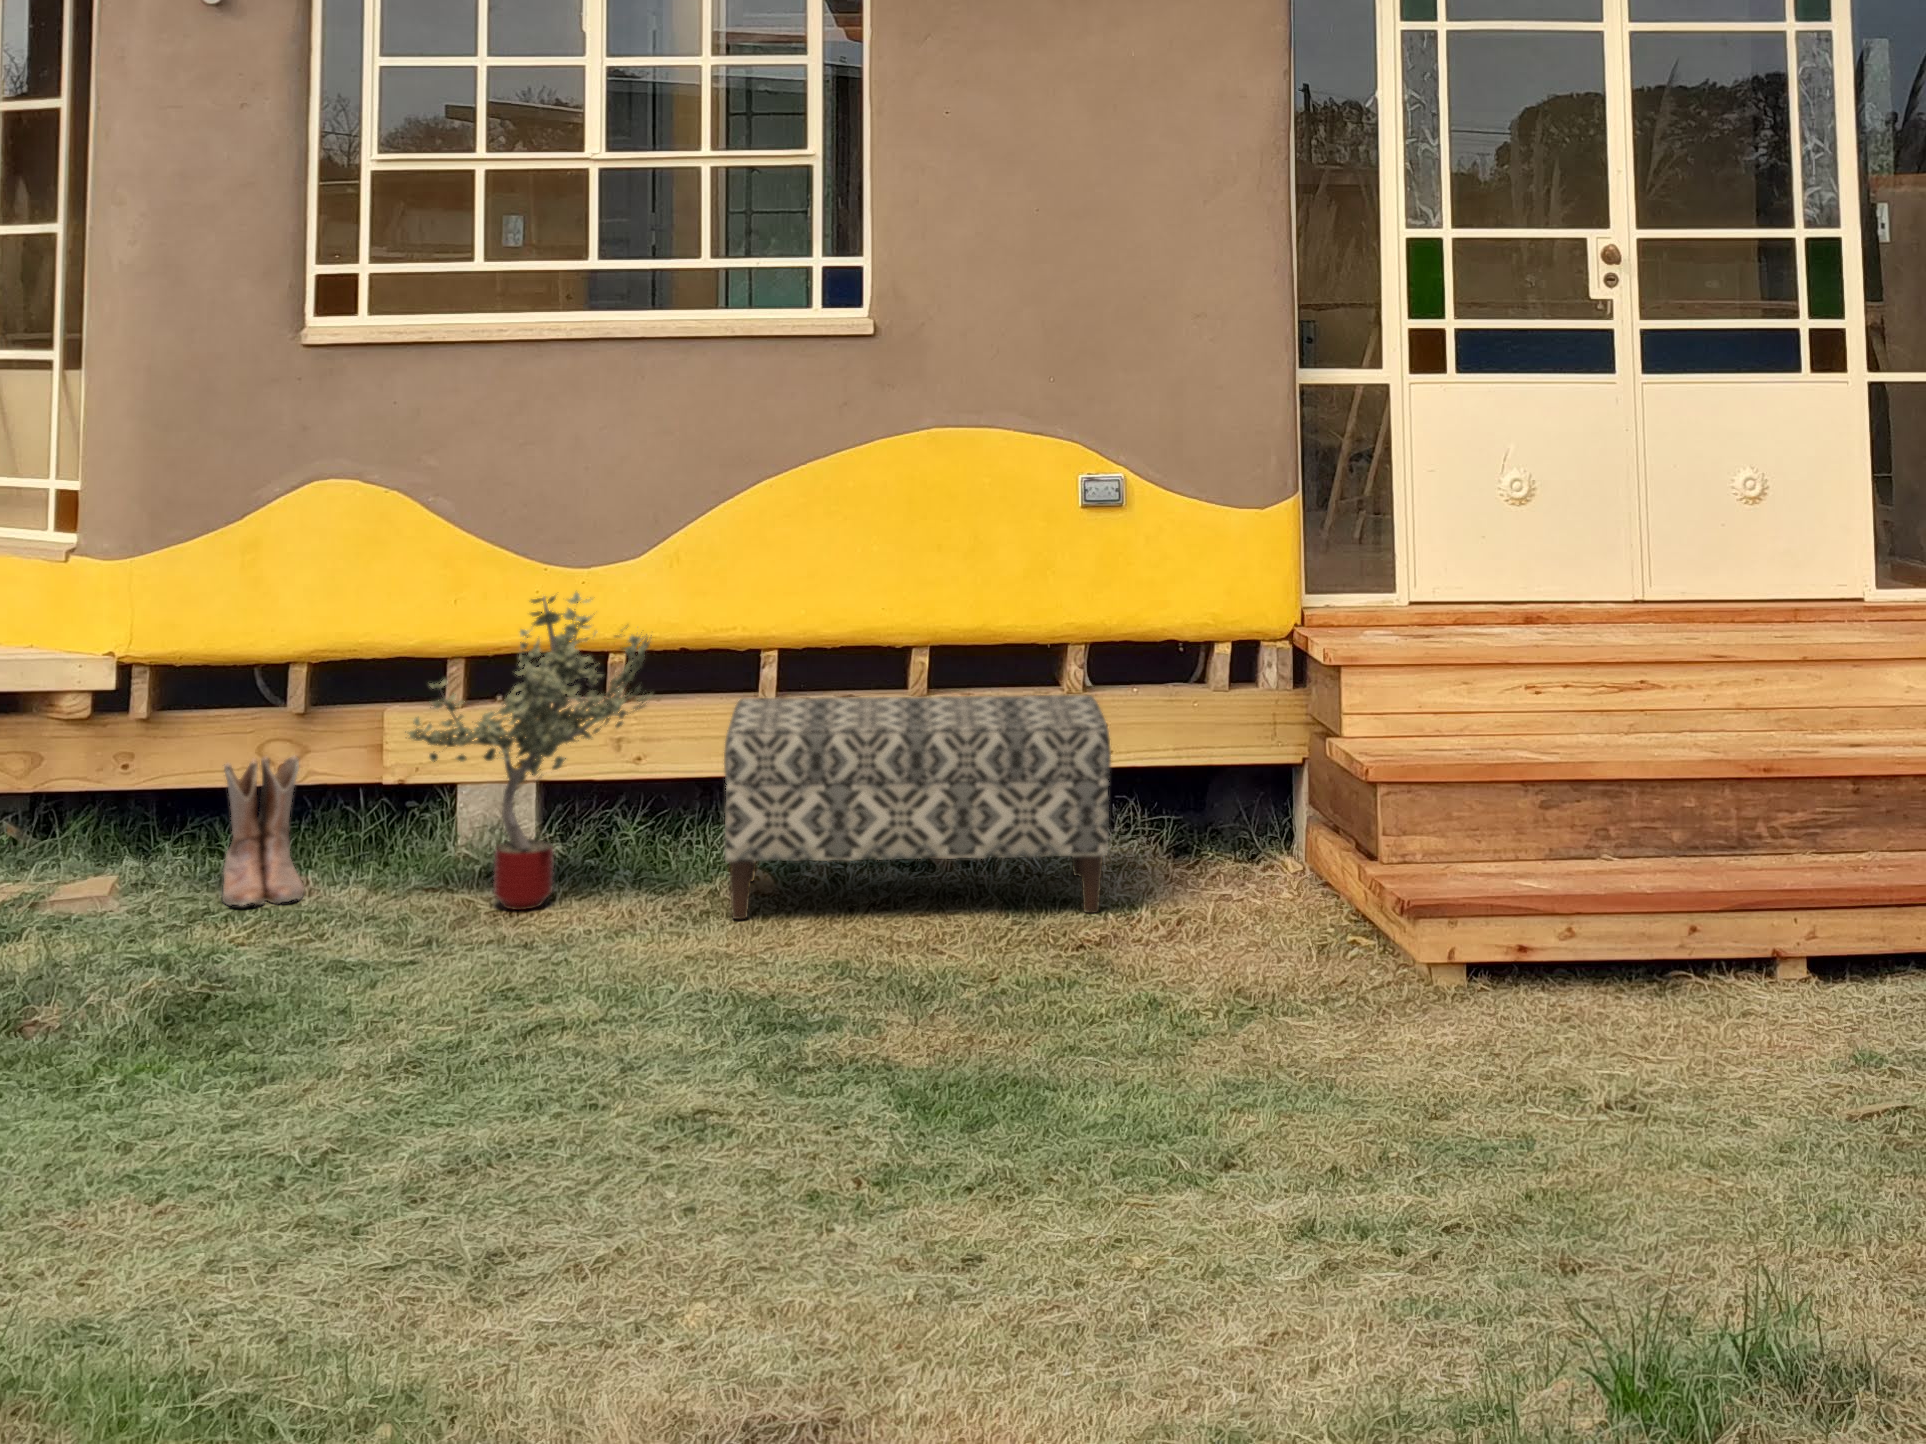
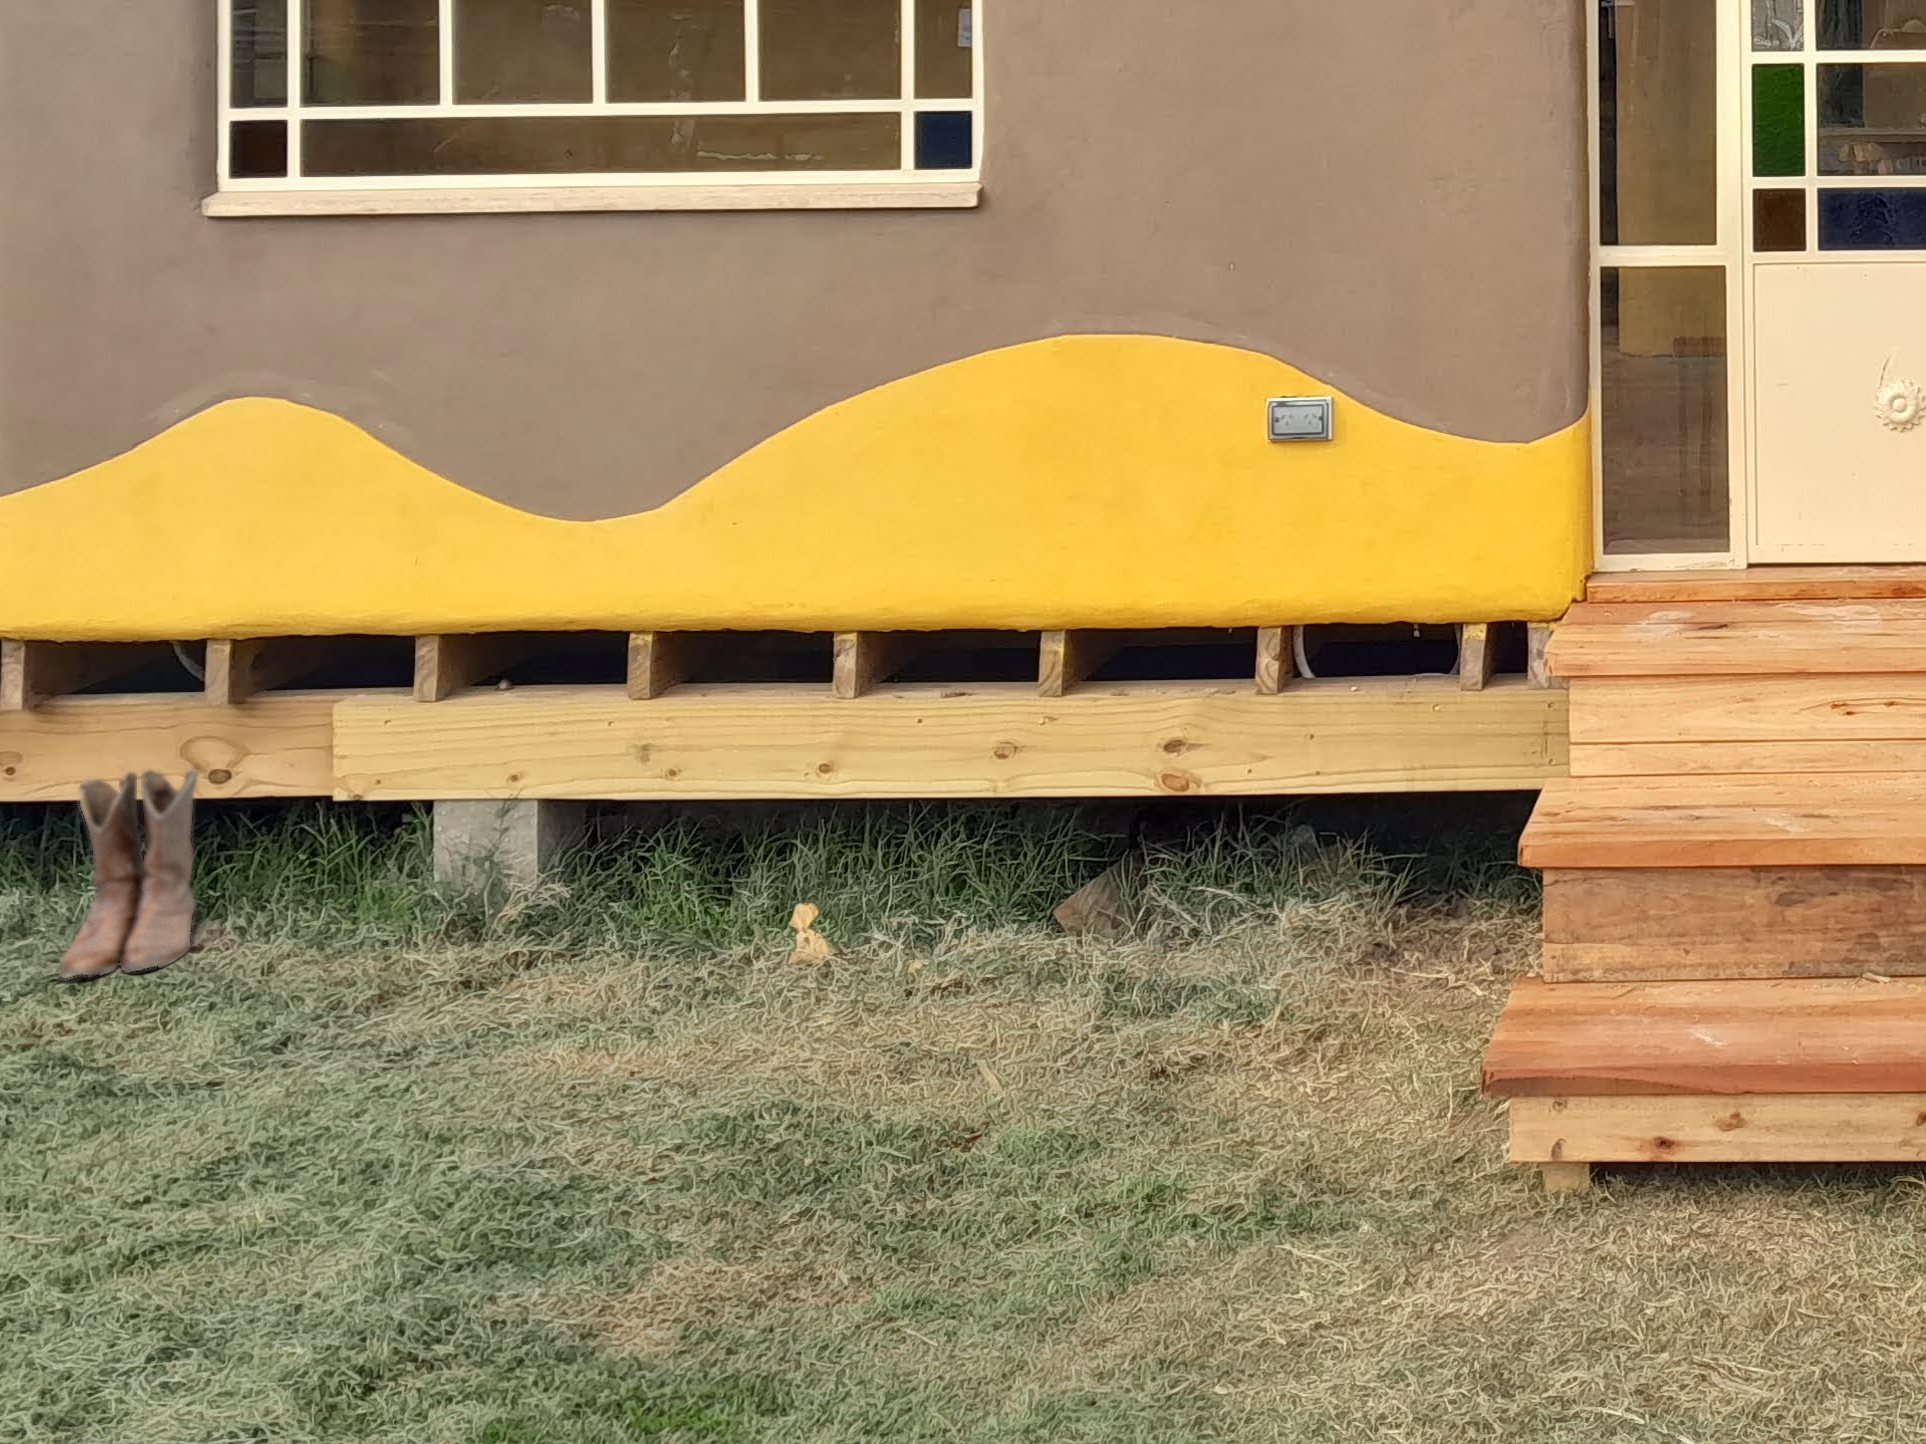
potted tree: present [405,592,652,910] -> none [284,555,619,993]
bench: present [724,695,1111,919] -> none [662,695,1271,1021]

